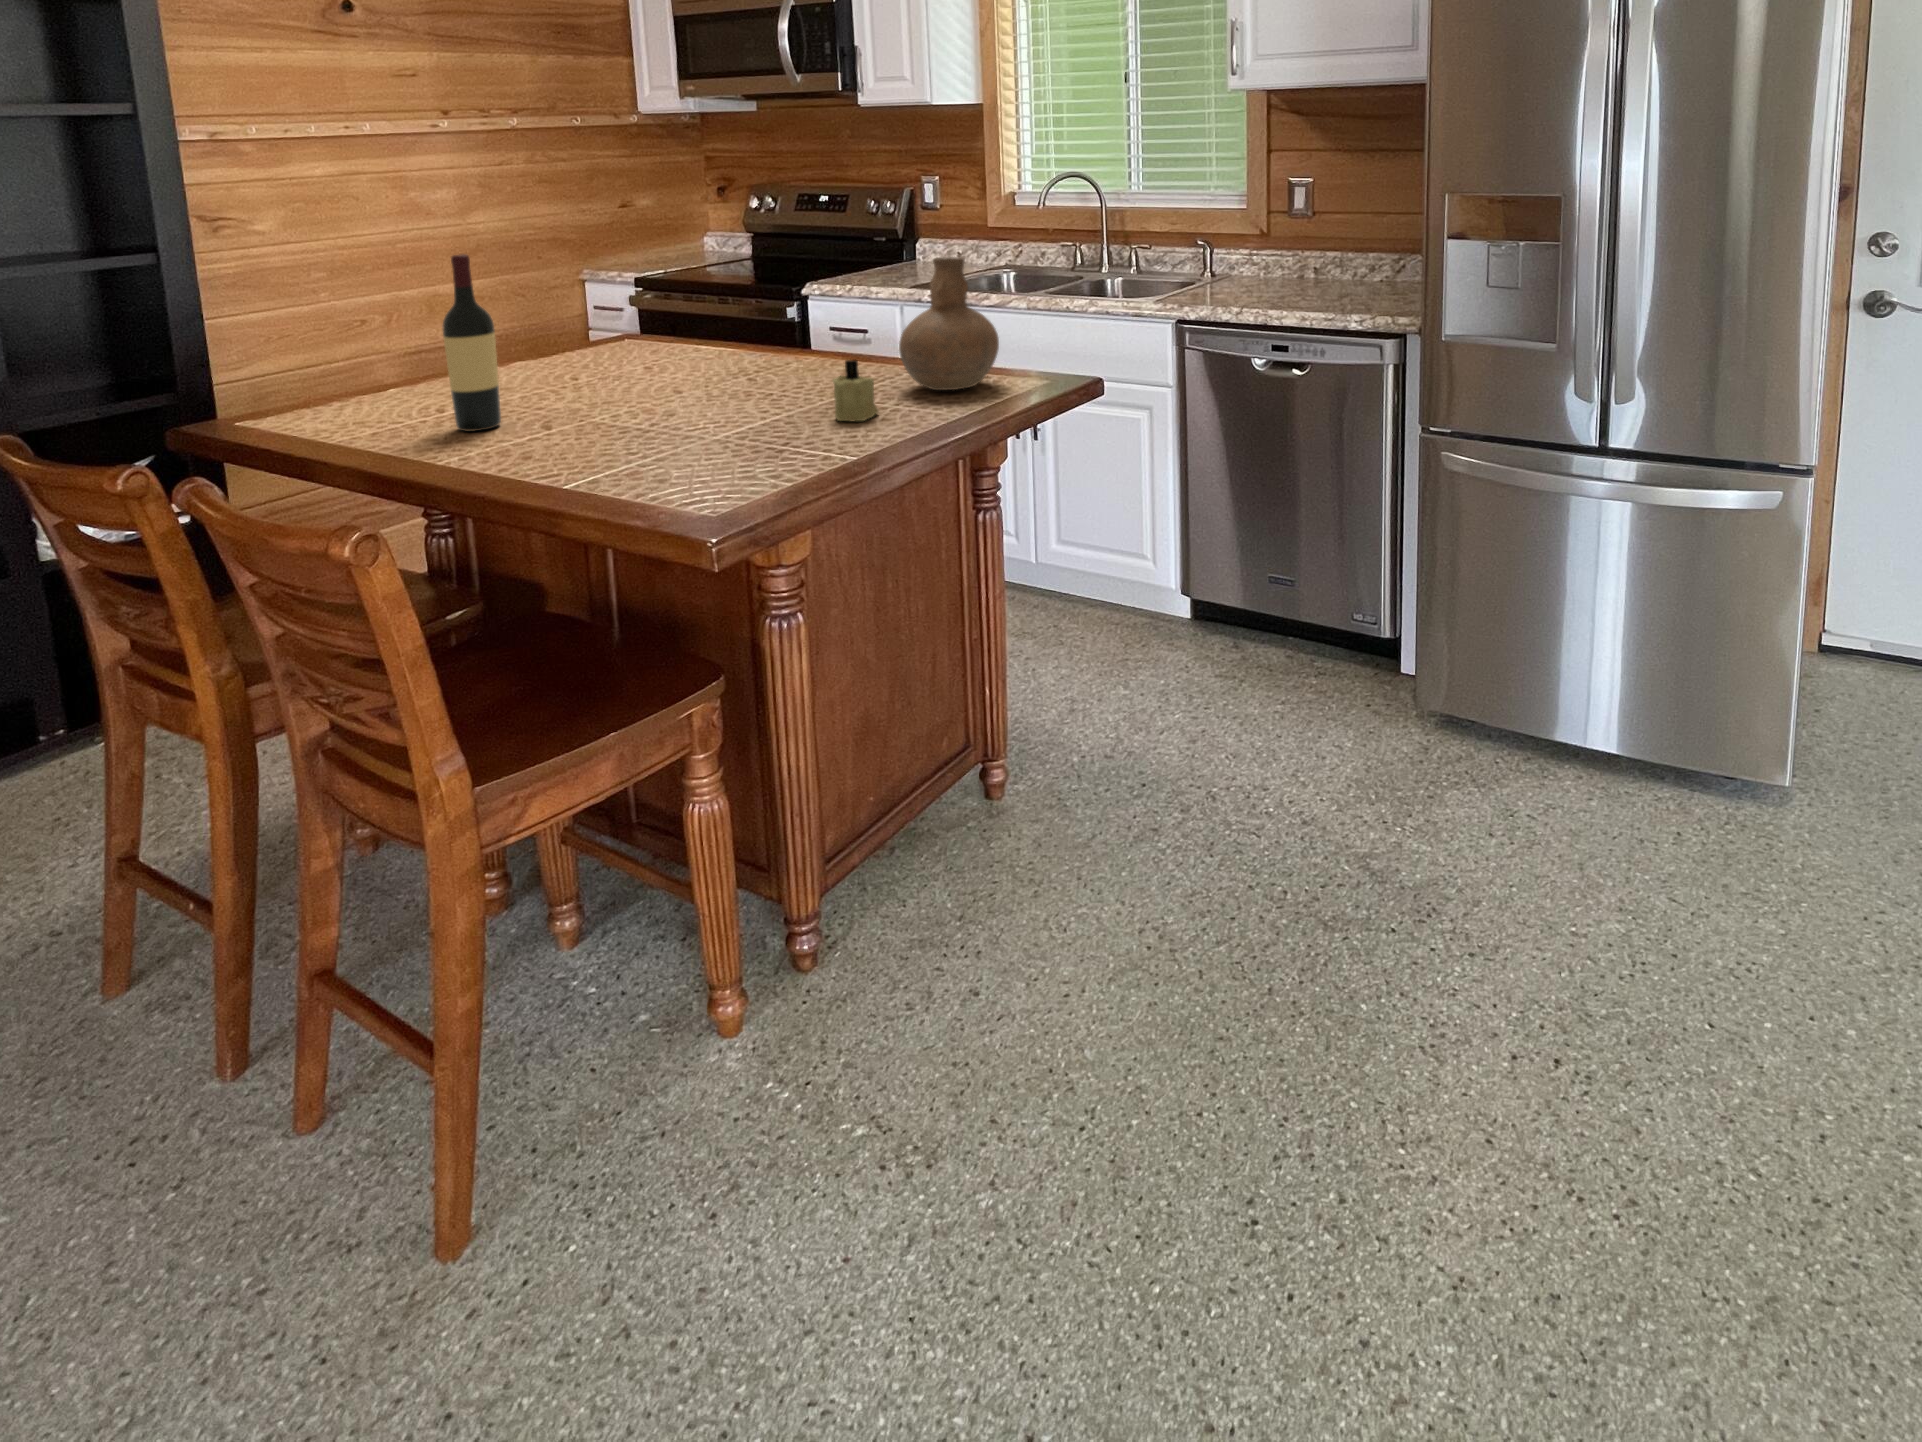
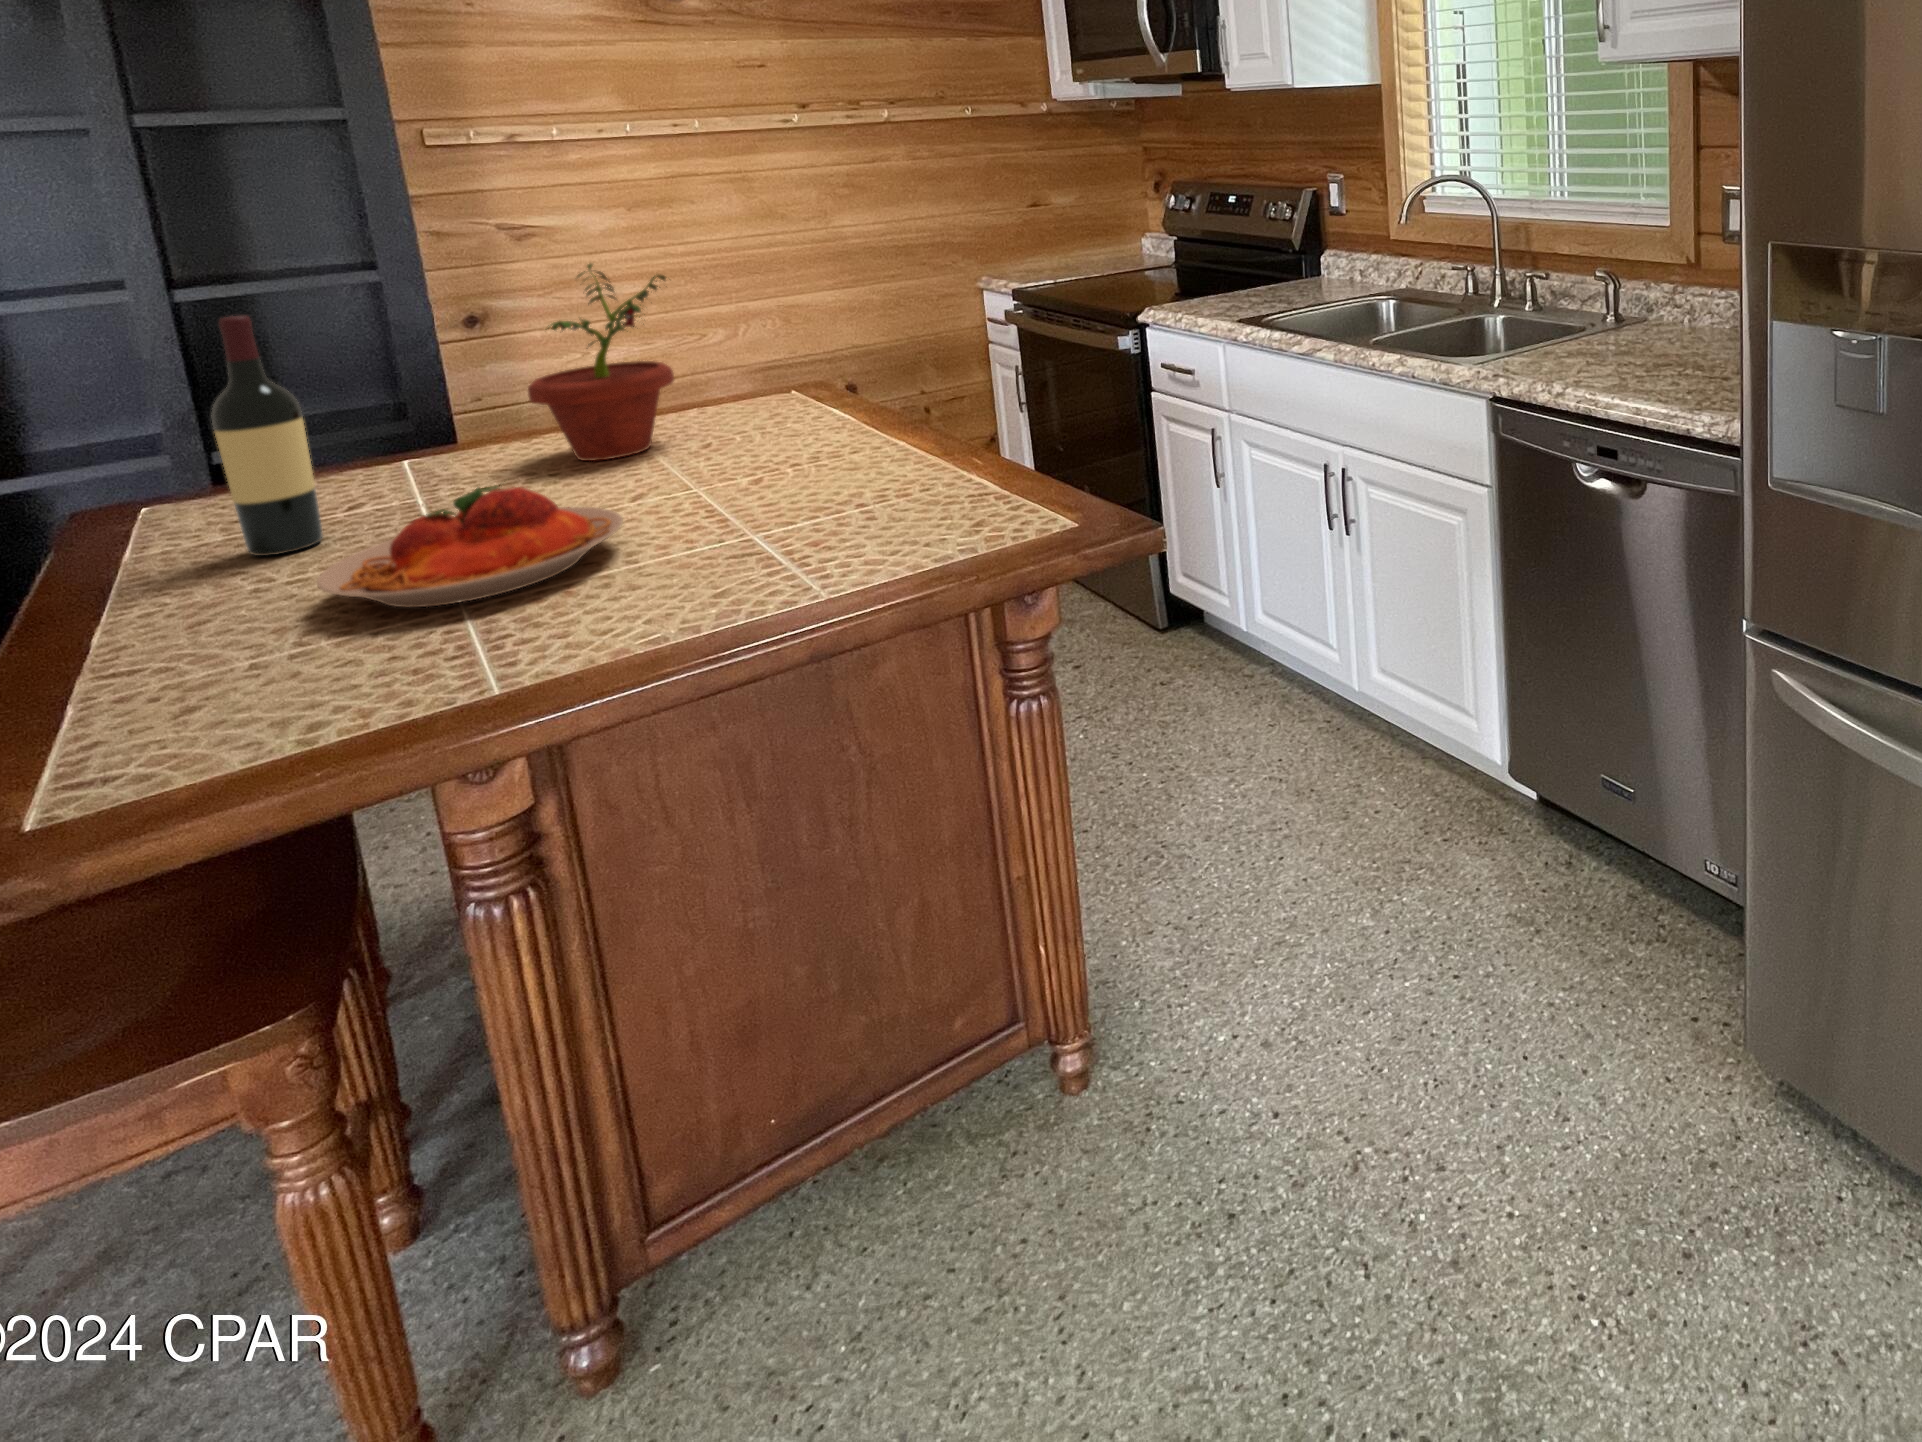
potted plant: none [535,228,634,379] -> present [528,264,674,461]
vase: present [899,257,999,390] -> none [836,331,1001,534]
candle: present [833,360,879,421] -> none [645,495,736,595]
plate: none [602,361,772,439] -> present [317,485,623,607]

